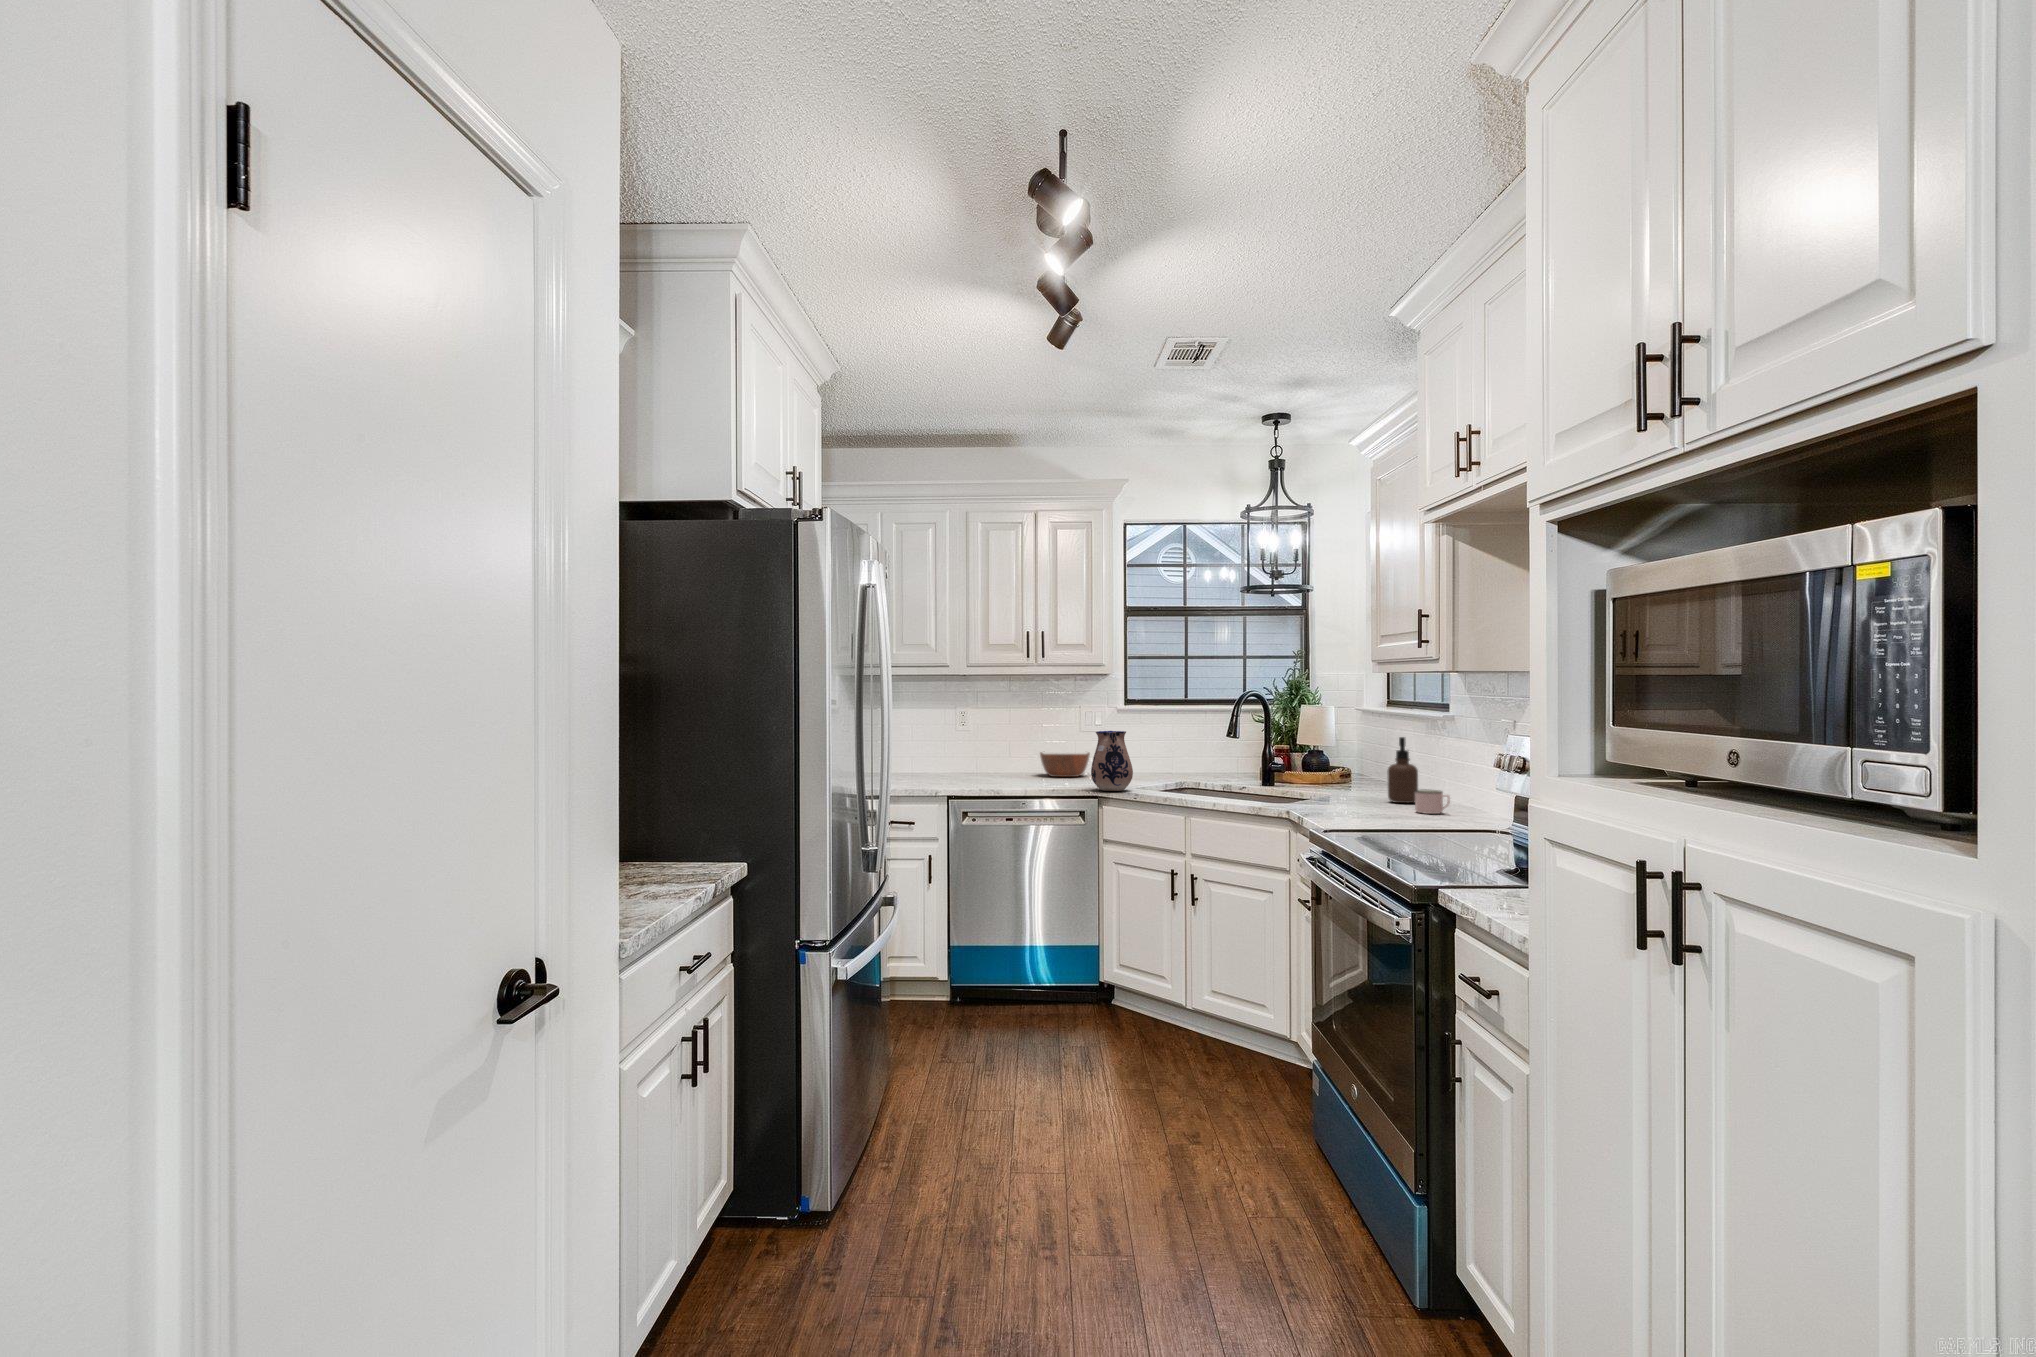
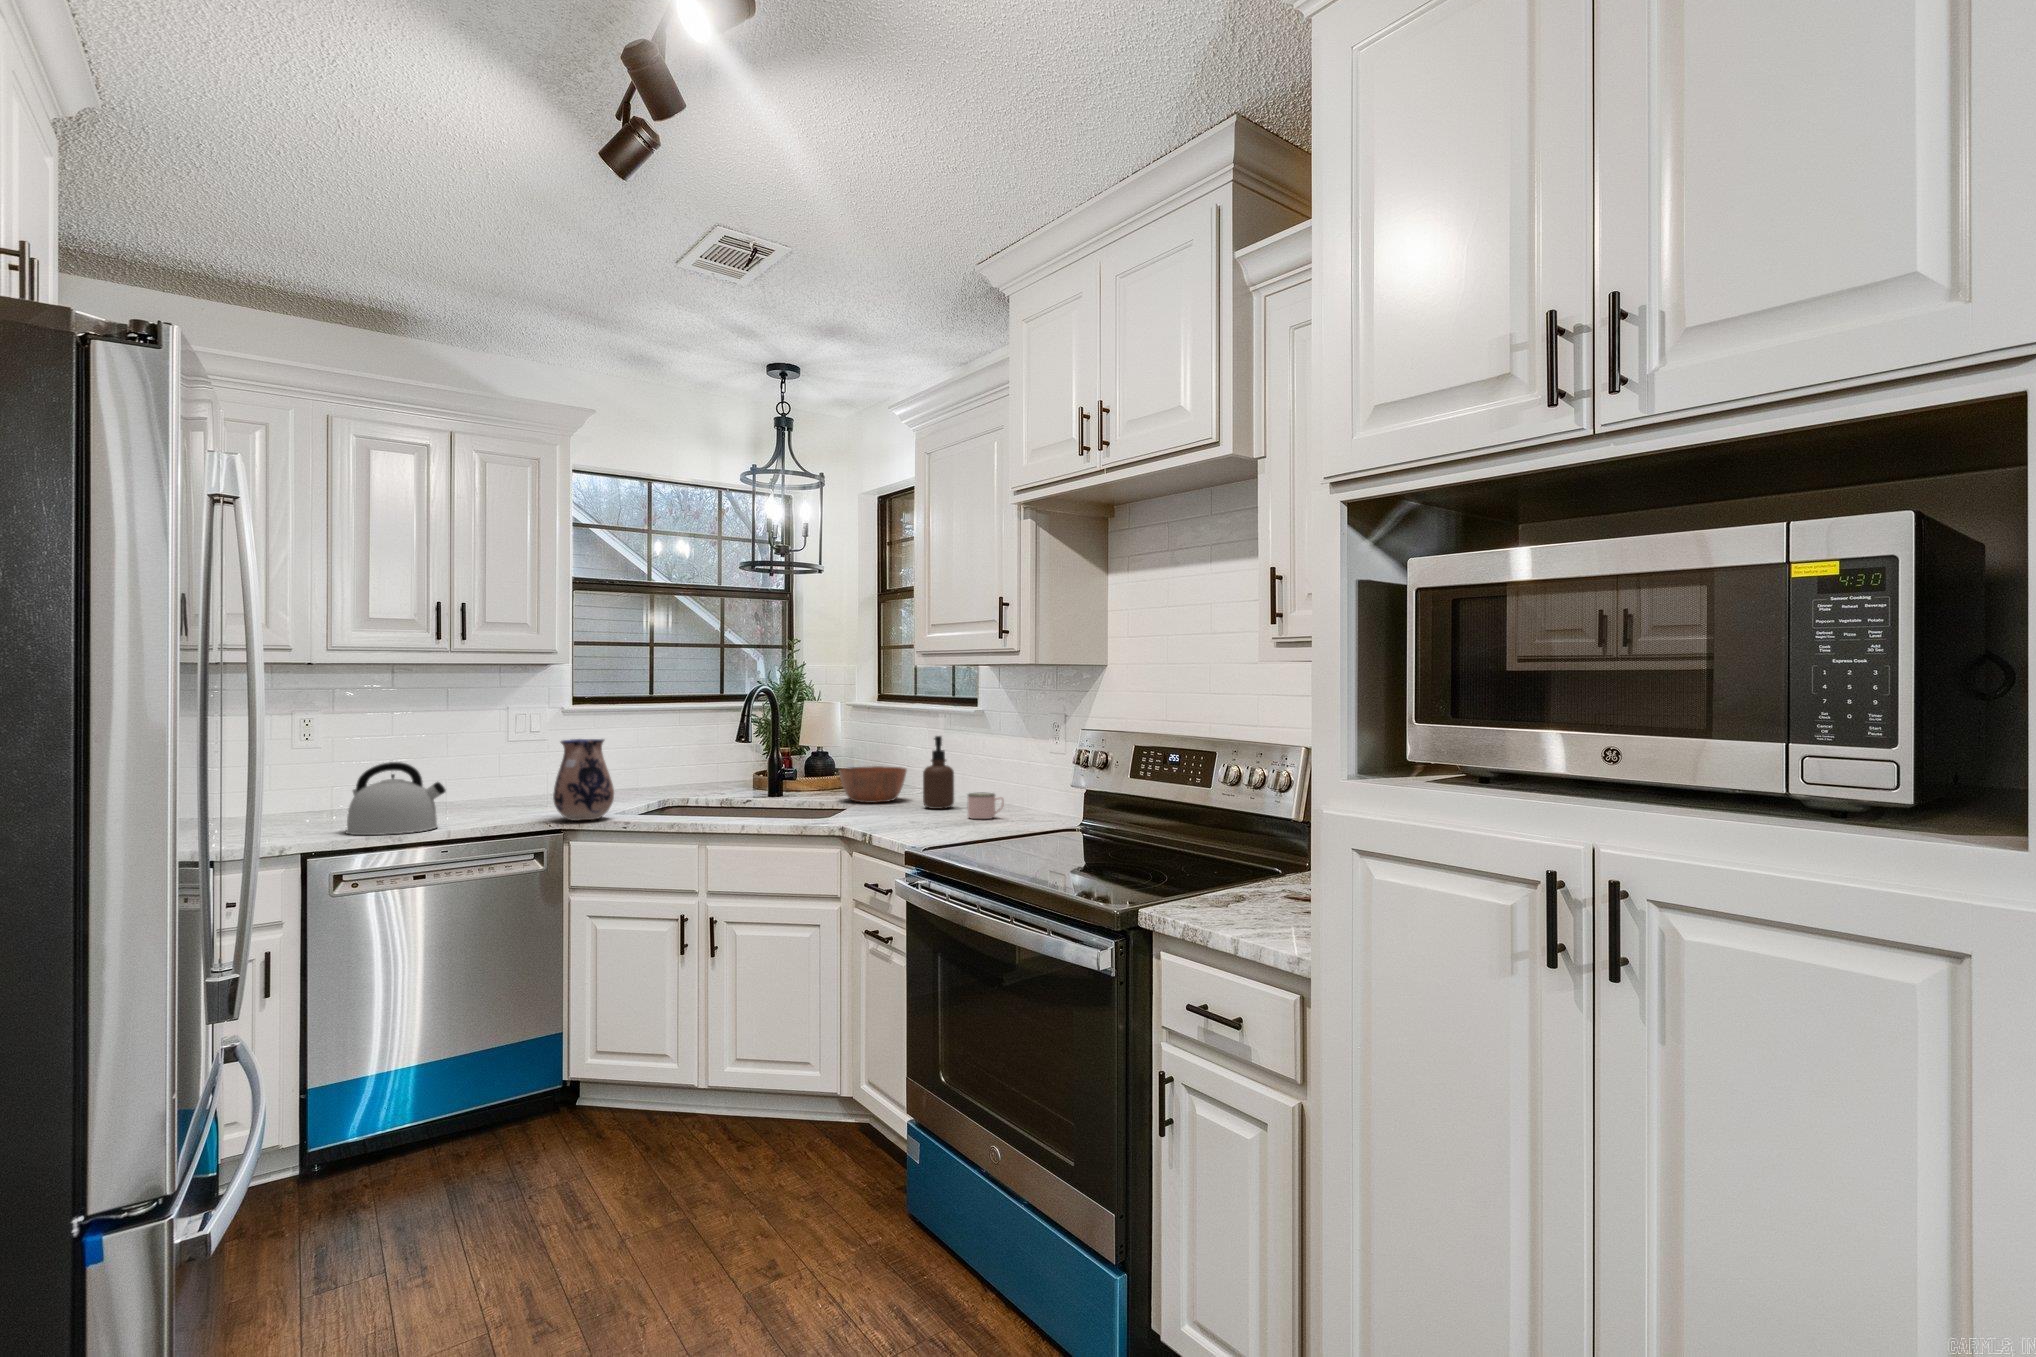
kettle: none [966,743,1023,790] -> present [346,762,446,835]
bowl: present [1040,753,1090,777] -> present [839,766,907,803]

